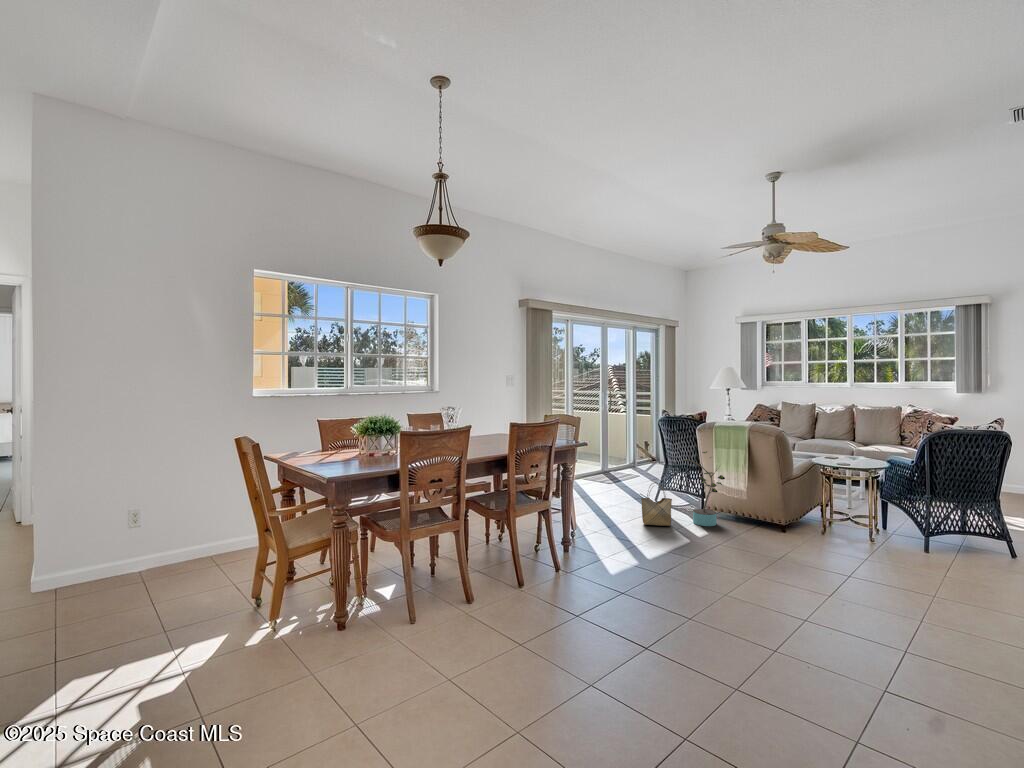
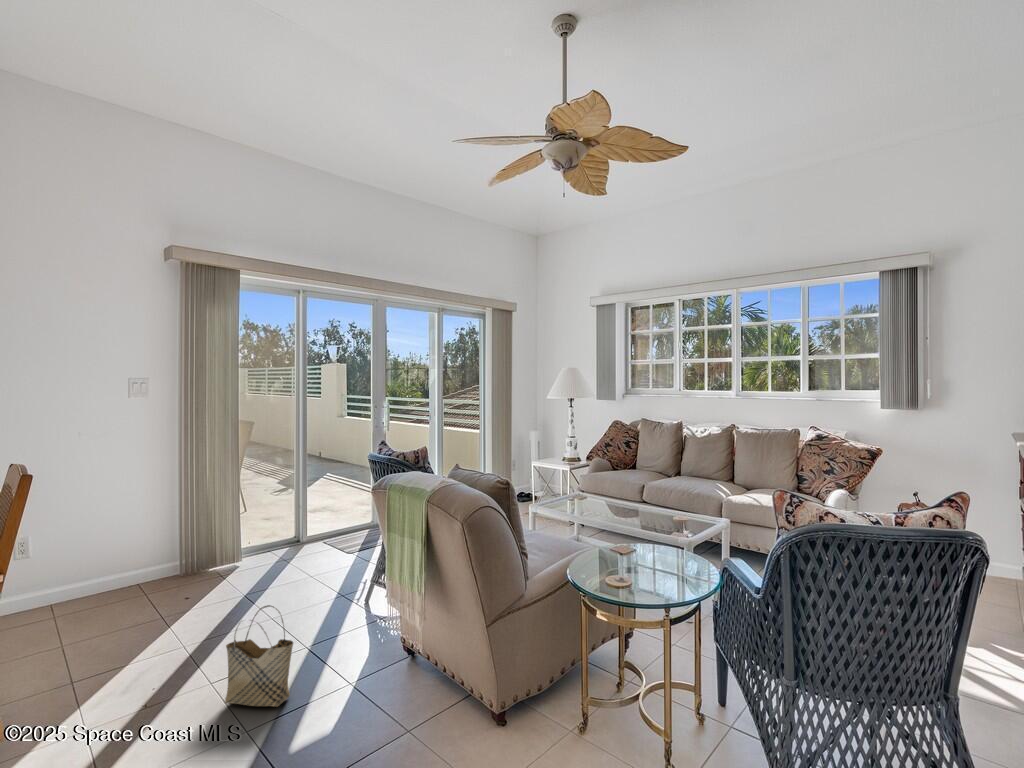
potted plant: present [683,451,725,526] -> none [329,535,413,703]

